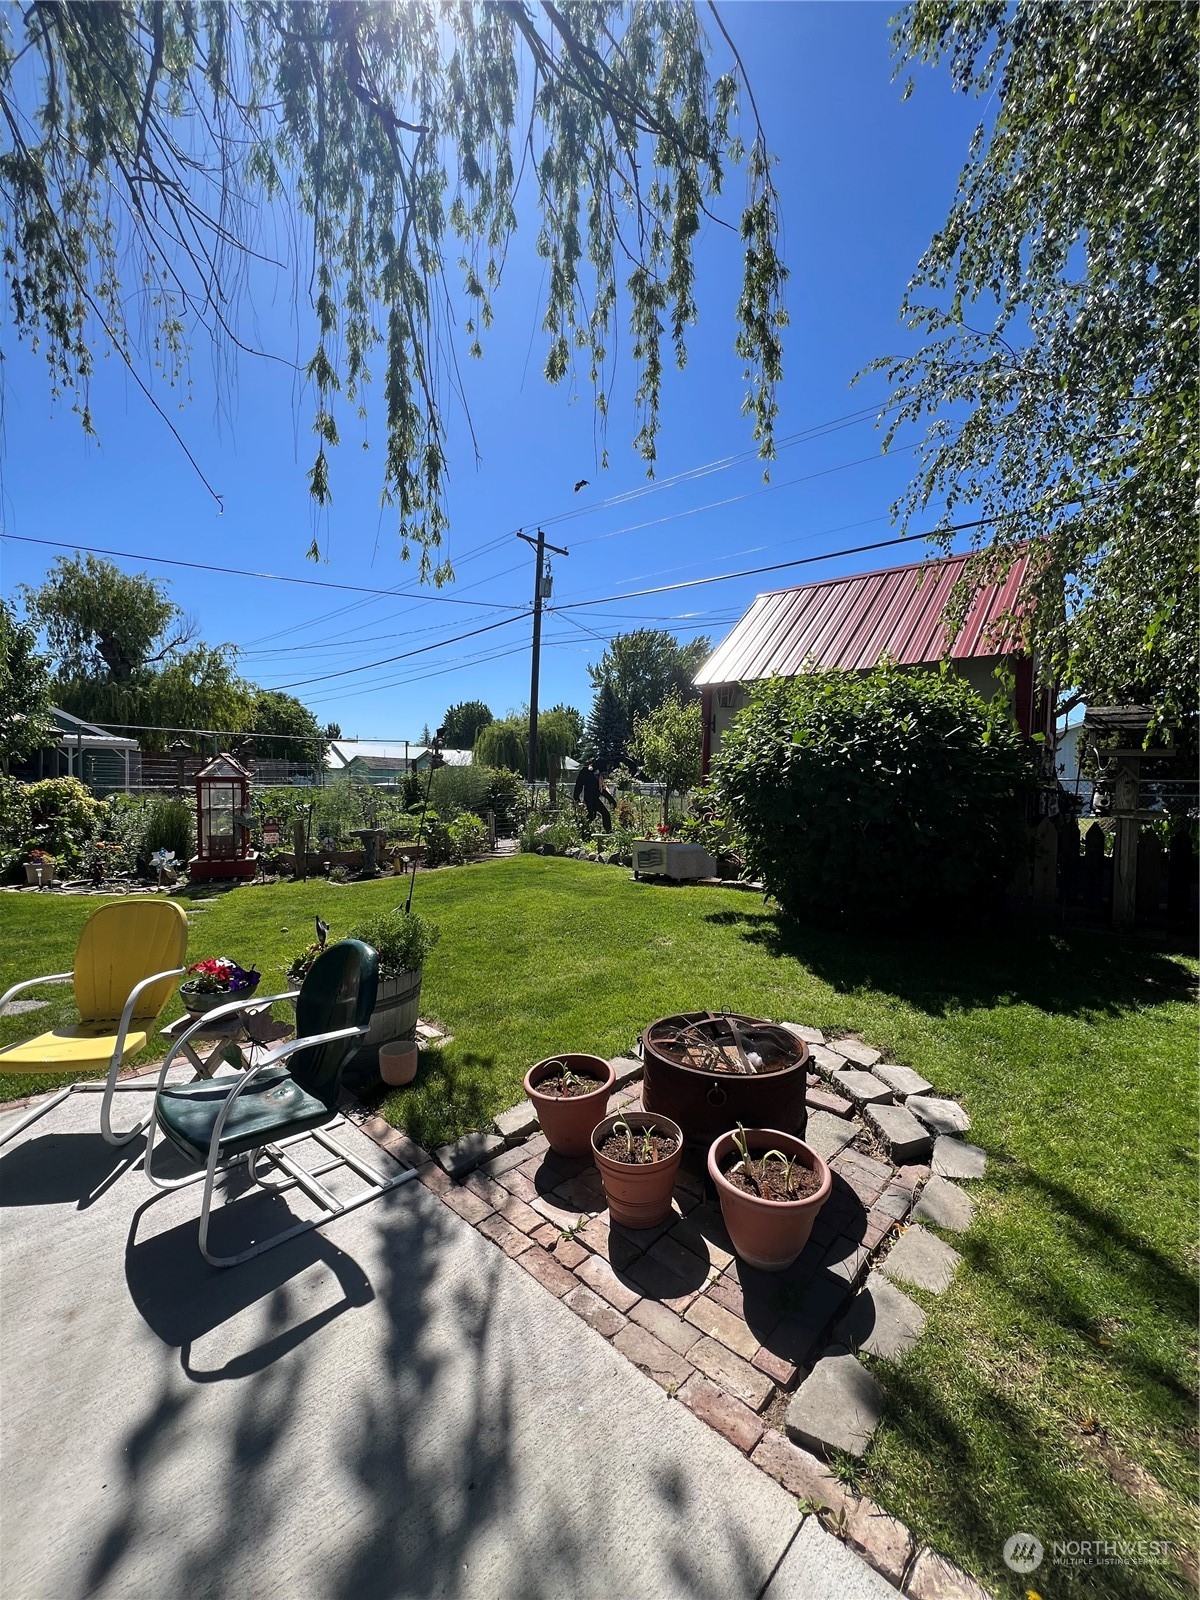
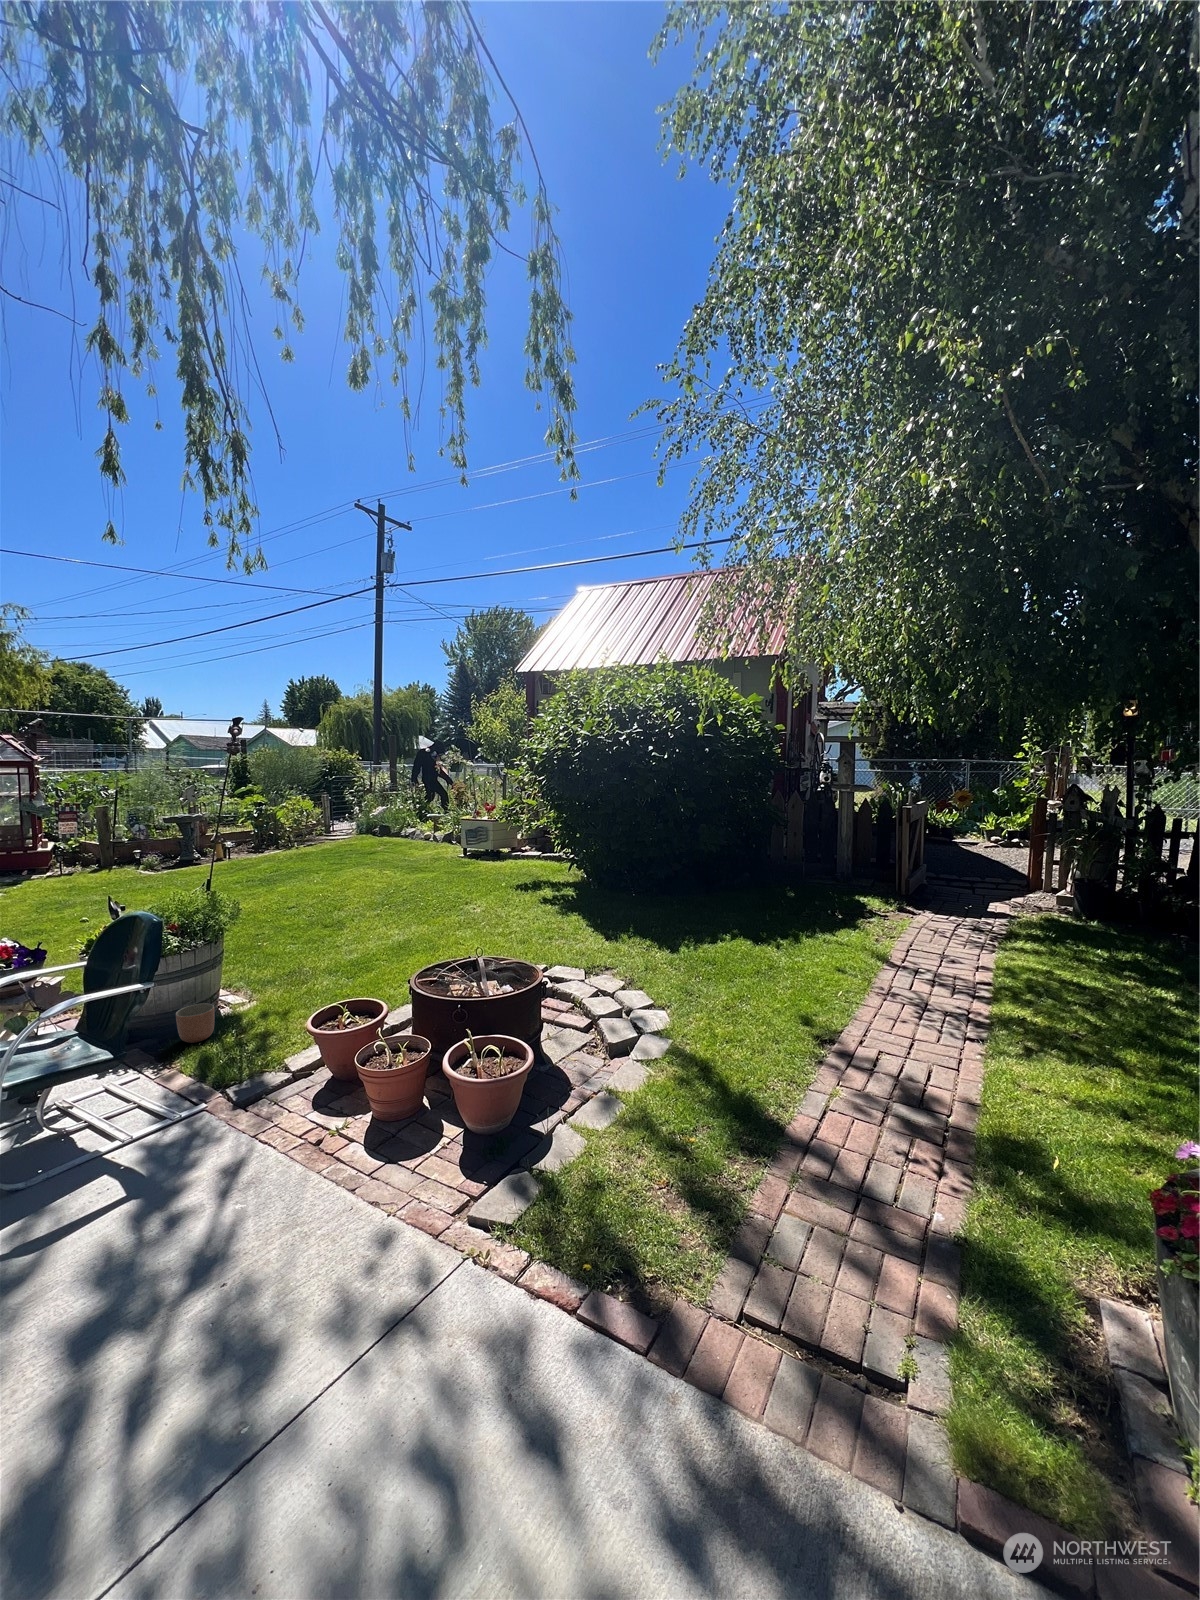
storage bench: present [666,843,716,881] -> none [489,820,536,856]

